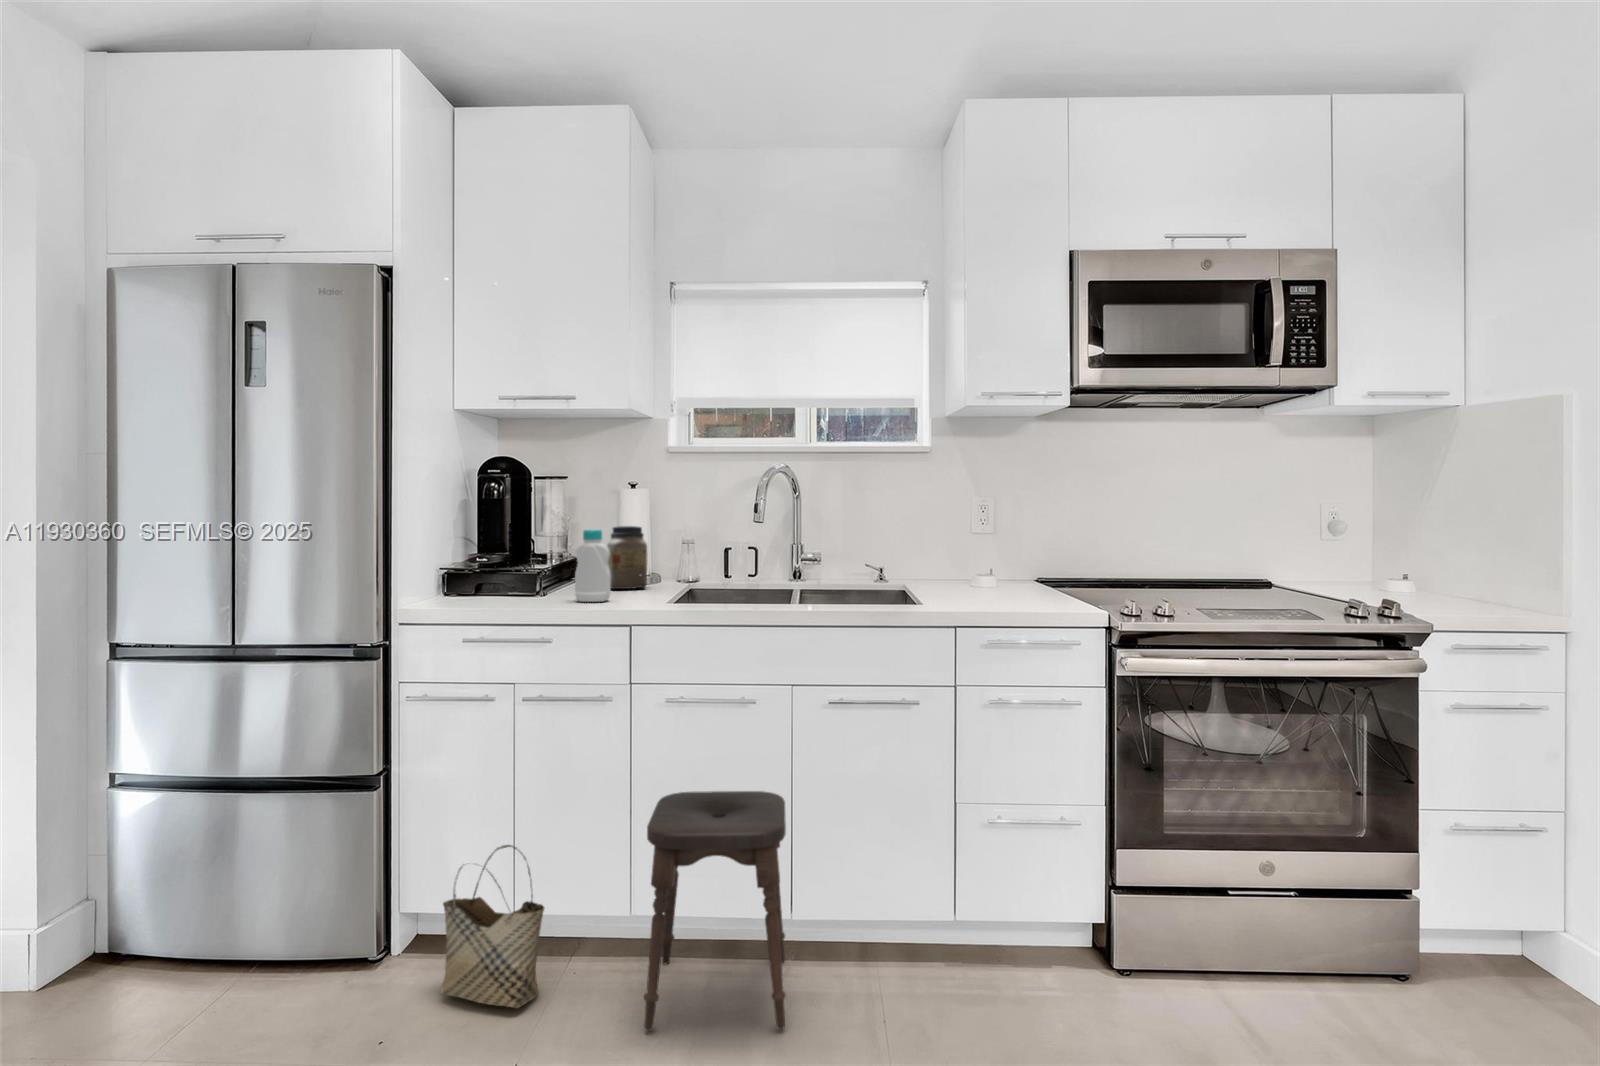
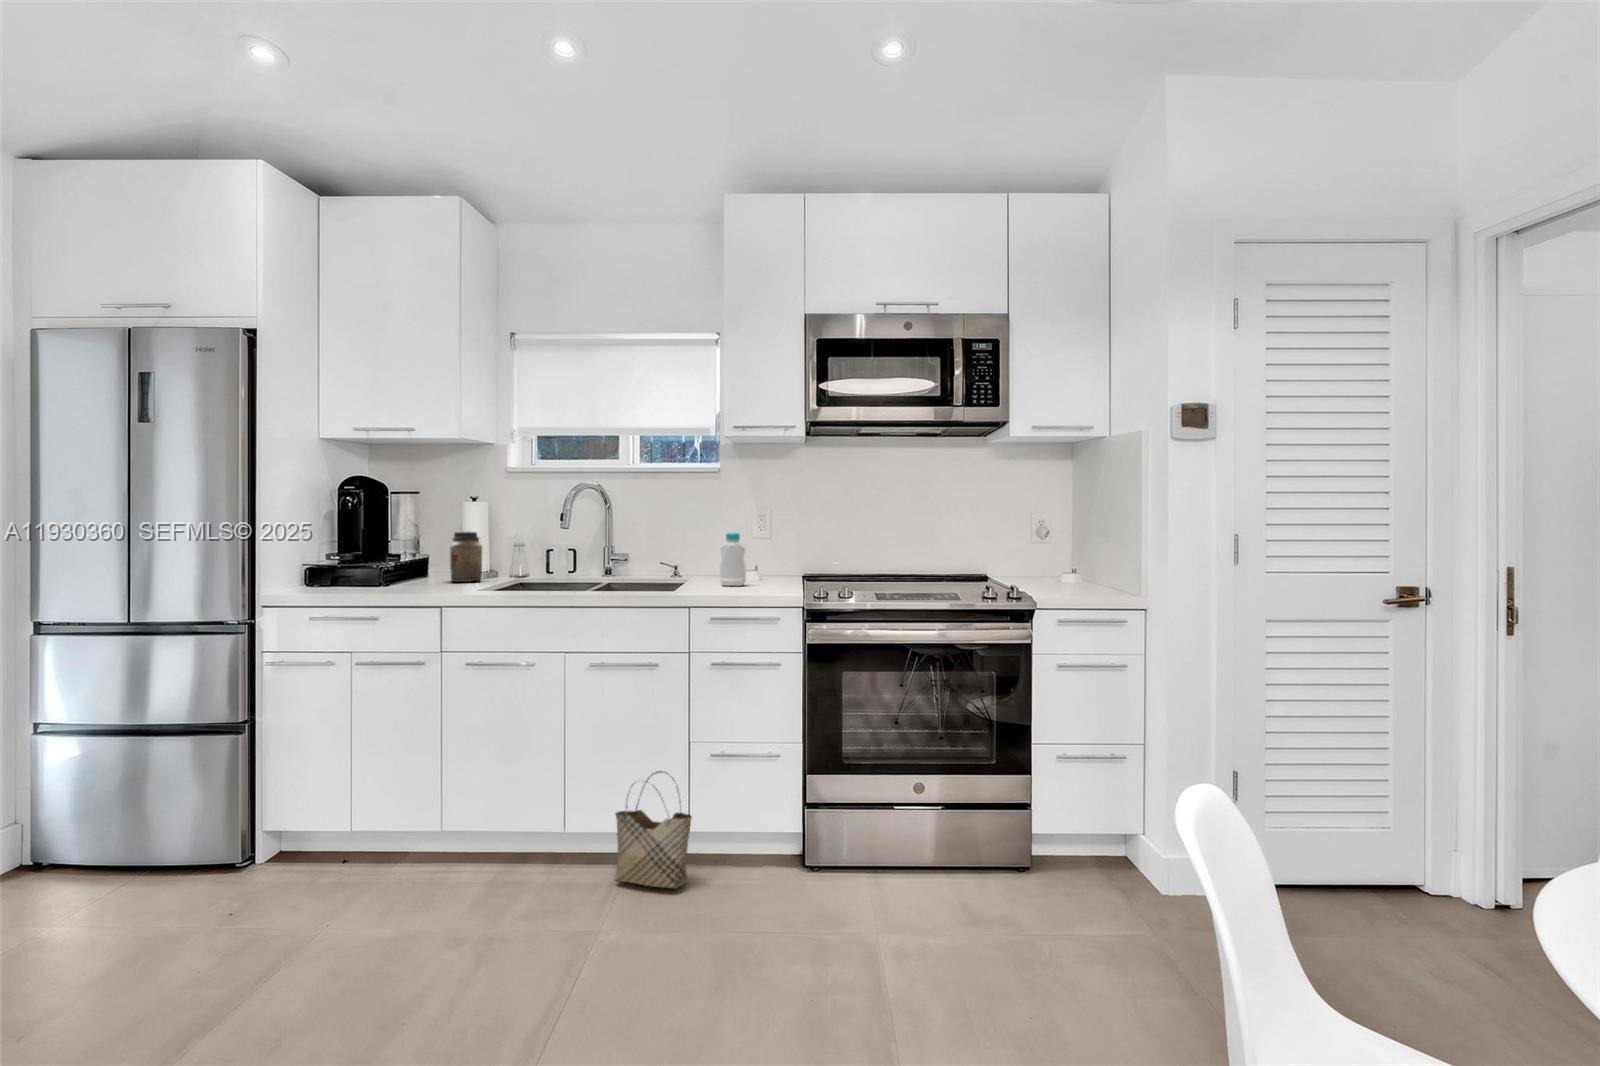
bottle: present [575,530,611,602] -> present [720,533,746,586]
stool: present [644,791,786,1031] -> none [429,736,560,909]
woven basket: present [441,845,544,1008] -> present [615,771,692,889]

